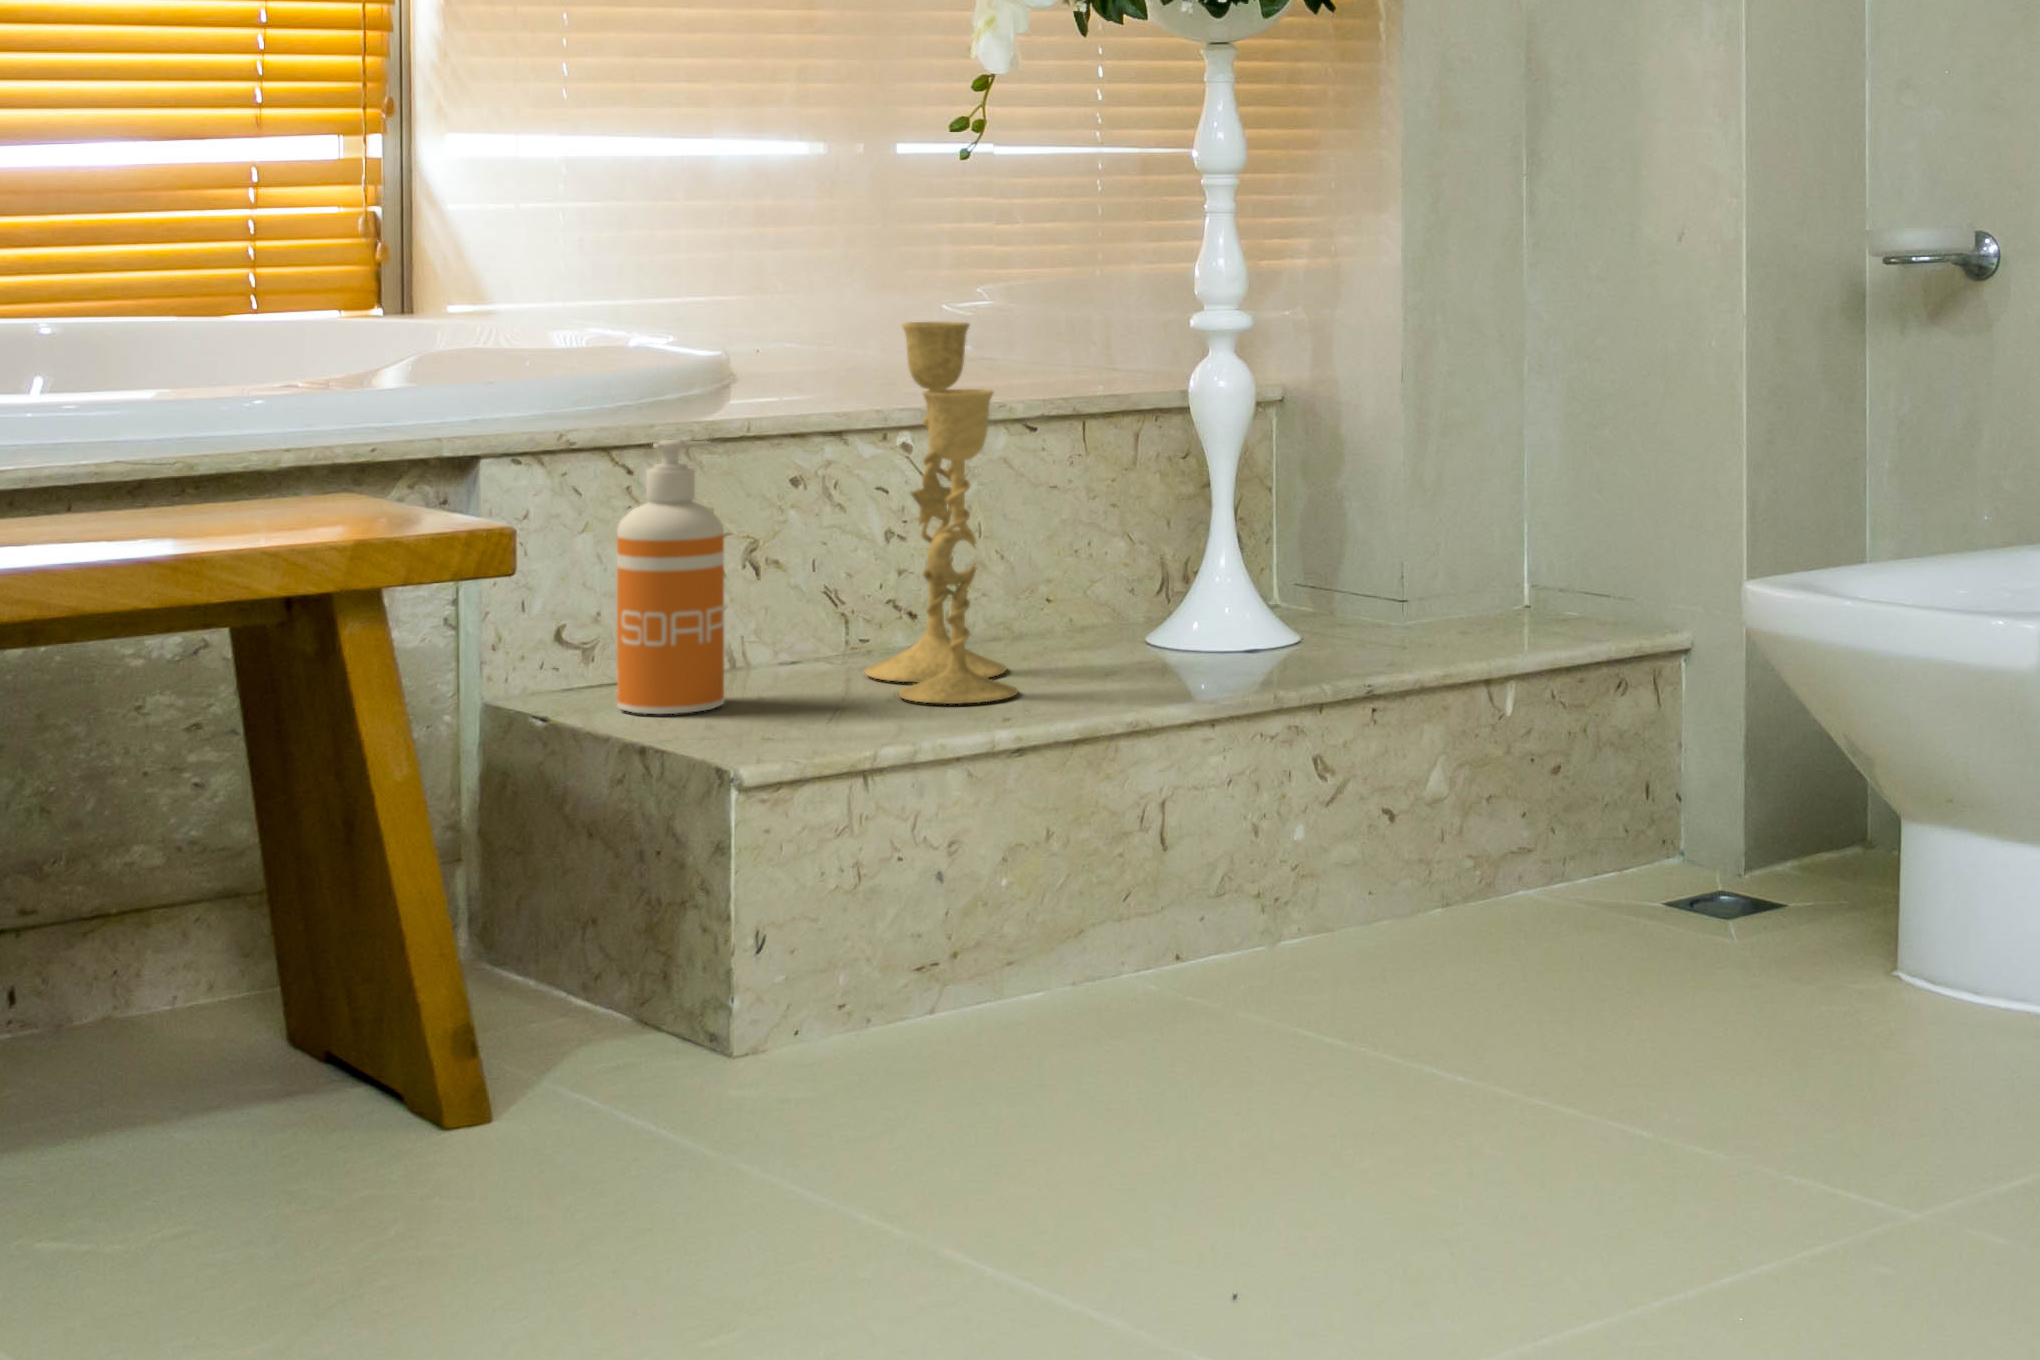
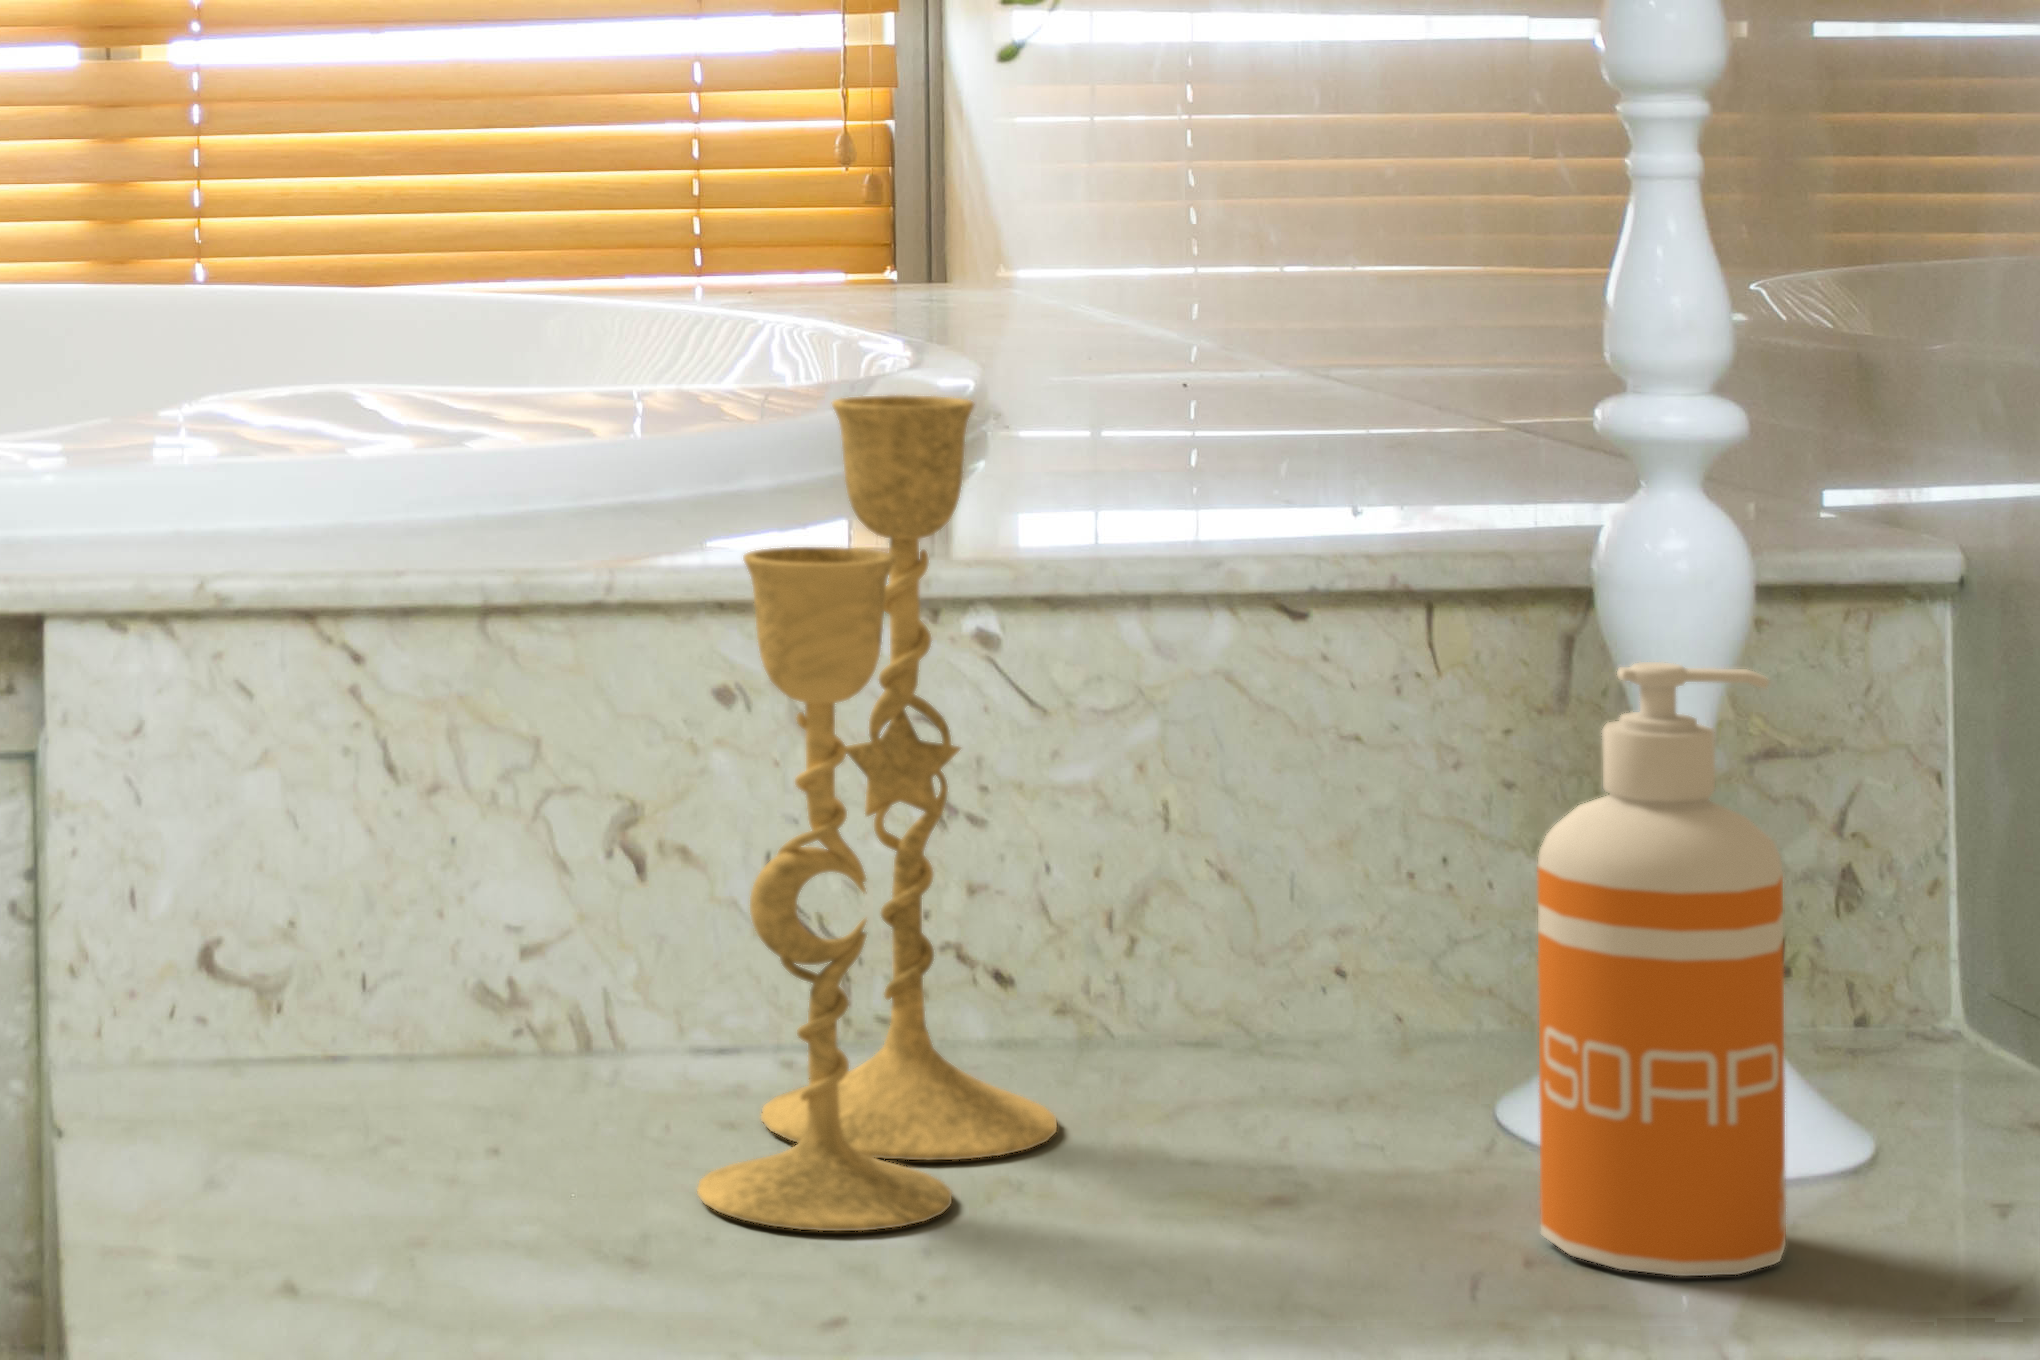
soap dispenser: present [617,440,724,714] -> present [1537,662,1786,1276]

